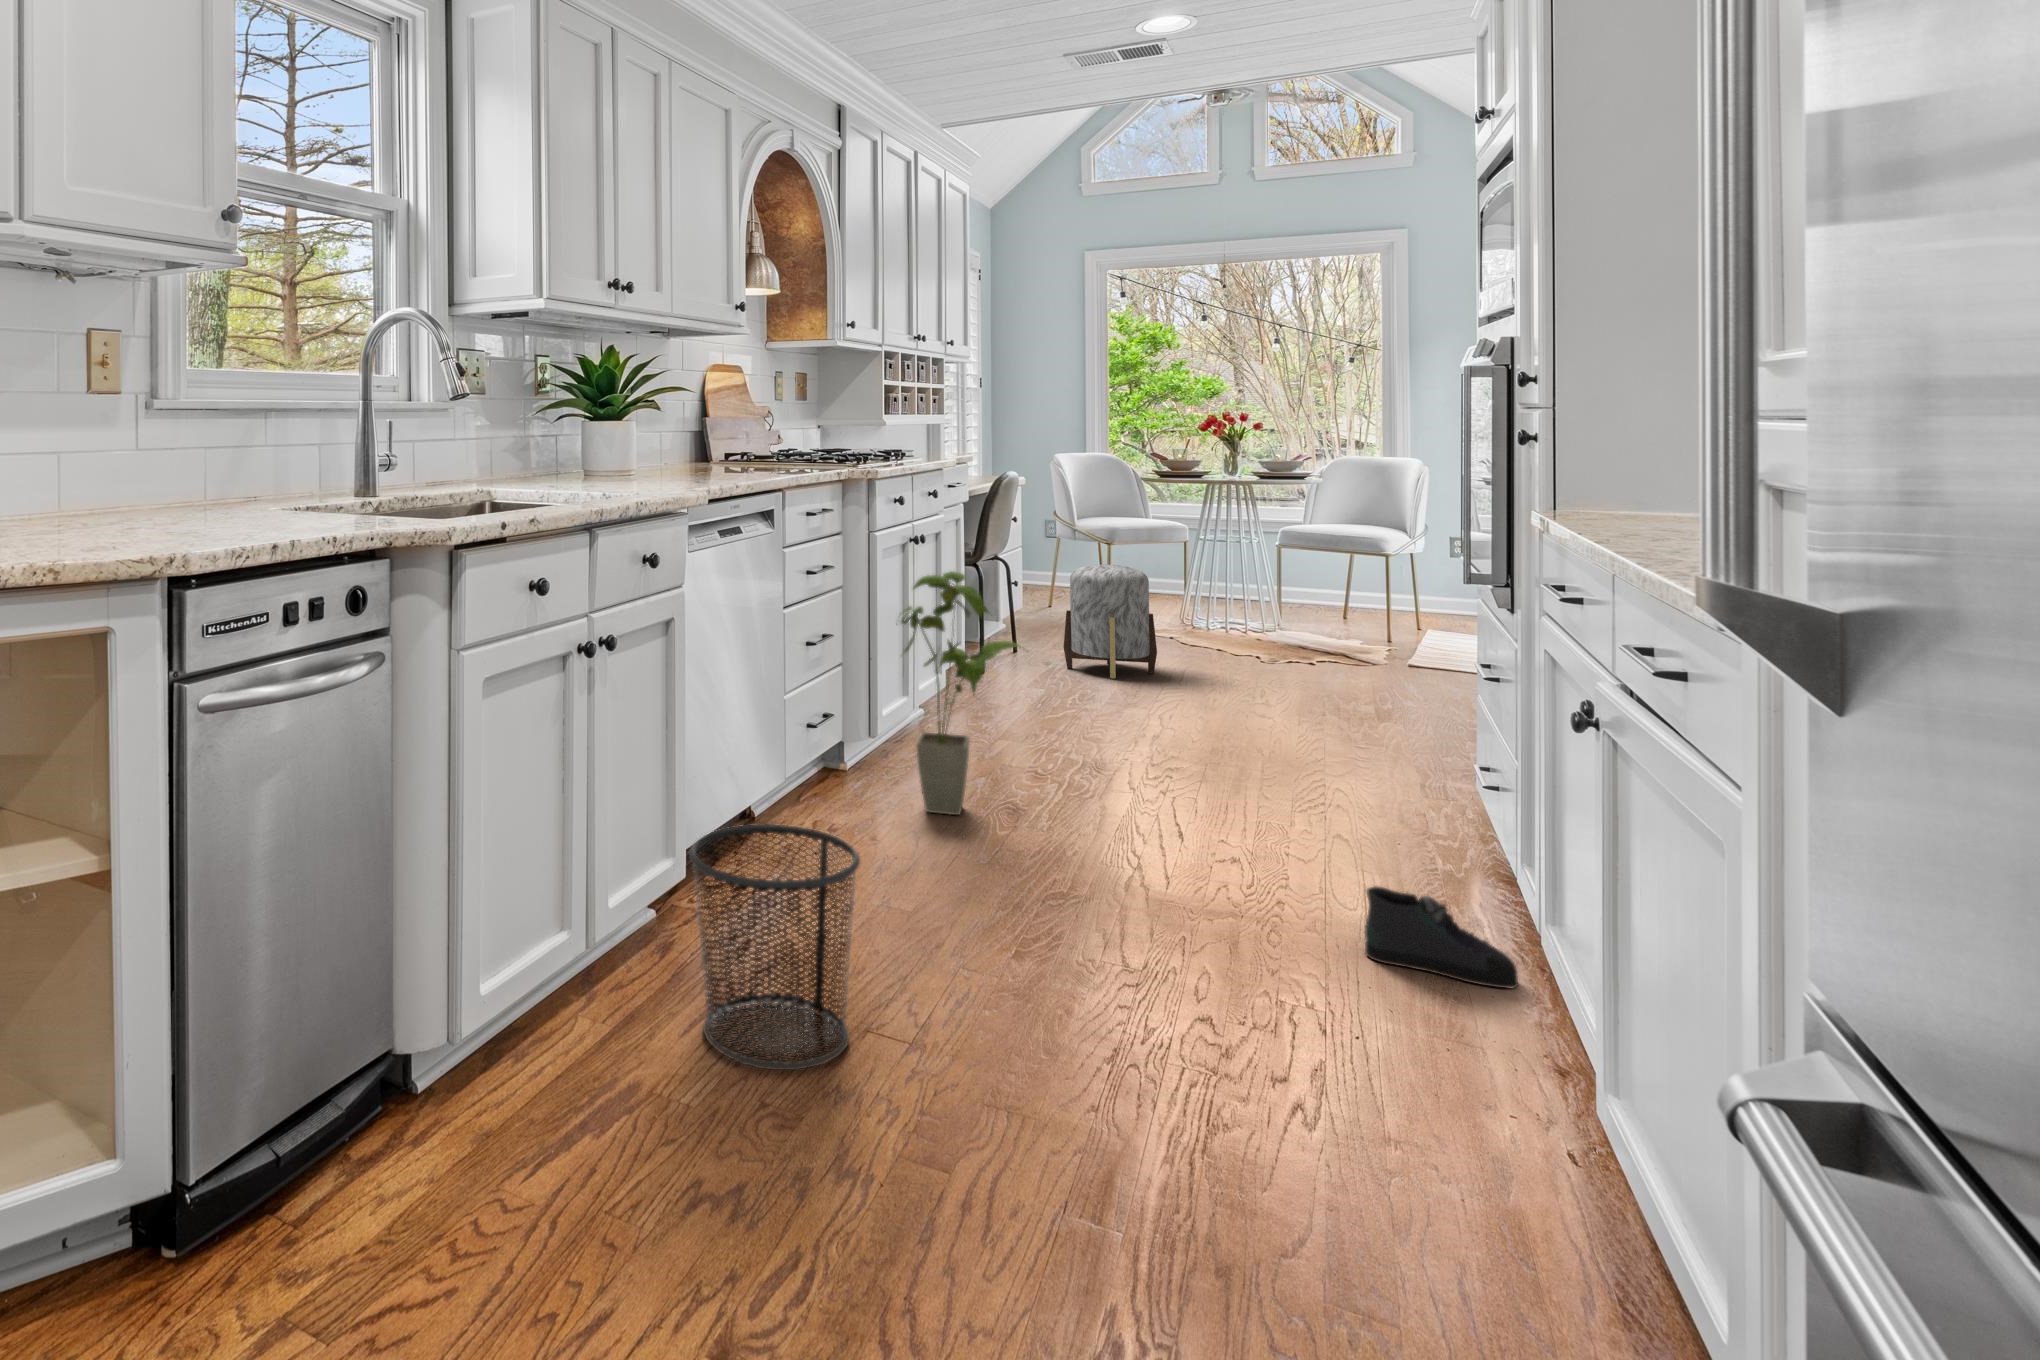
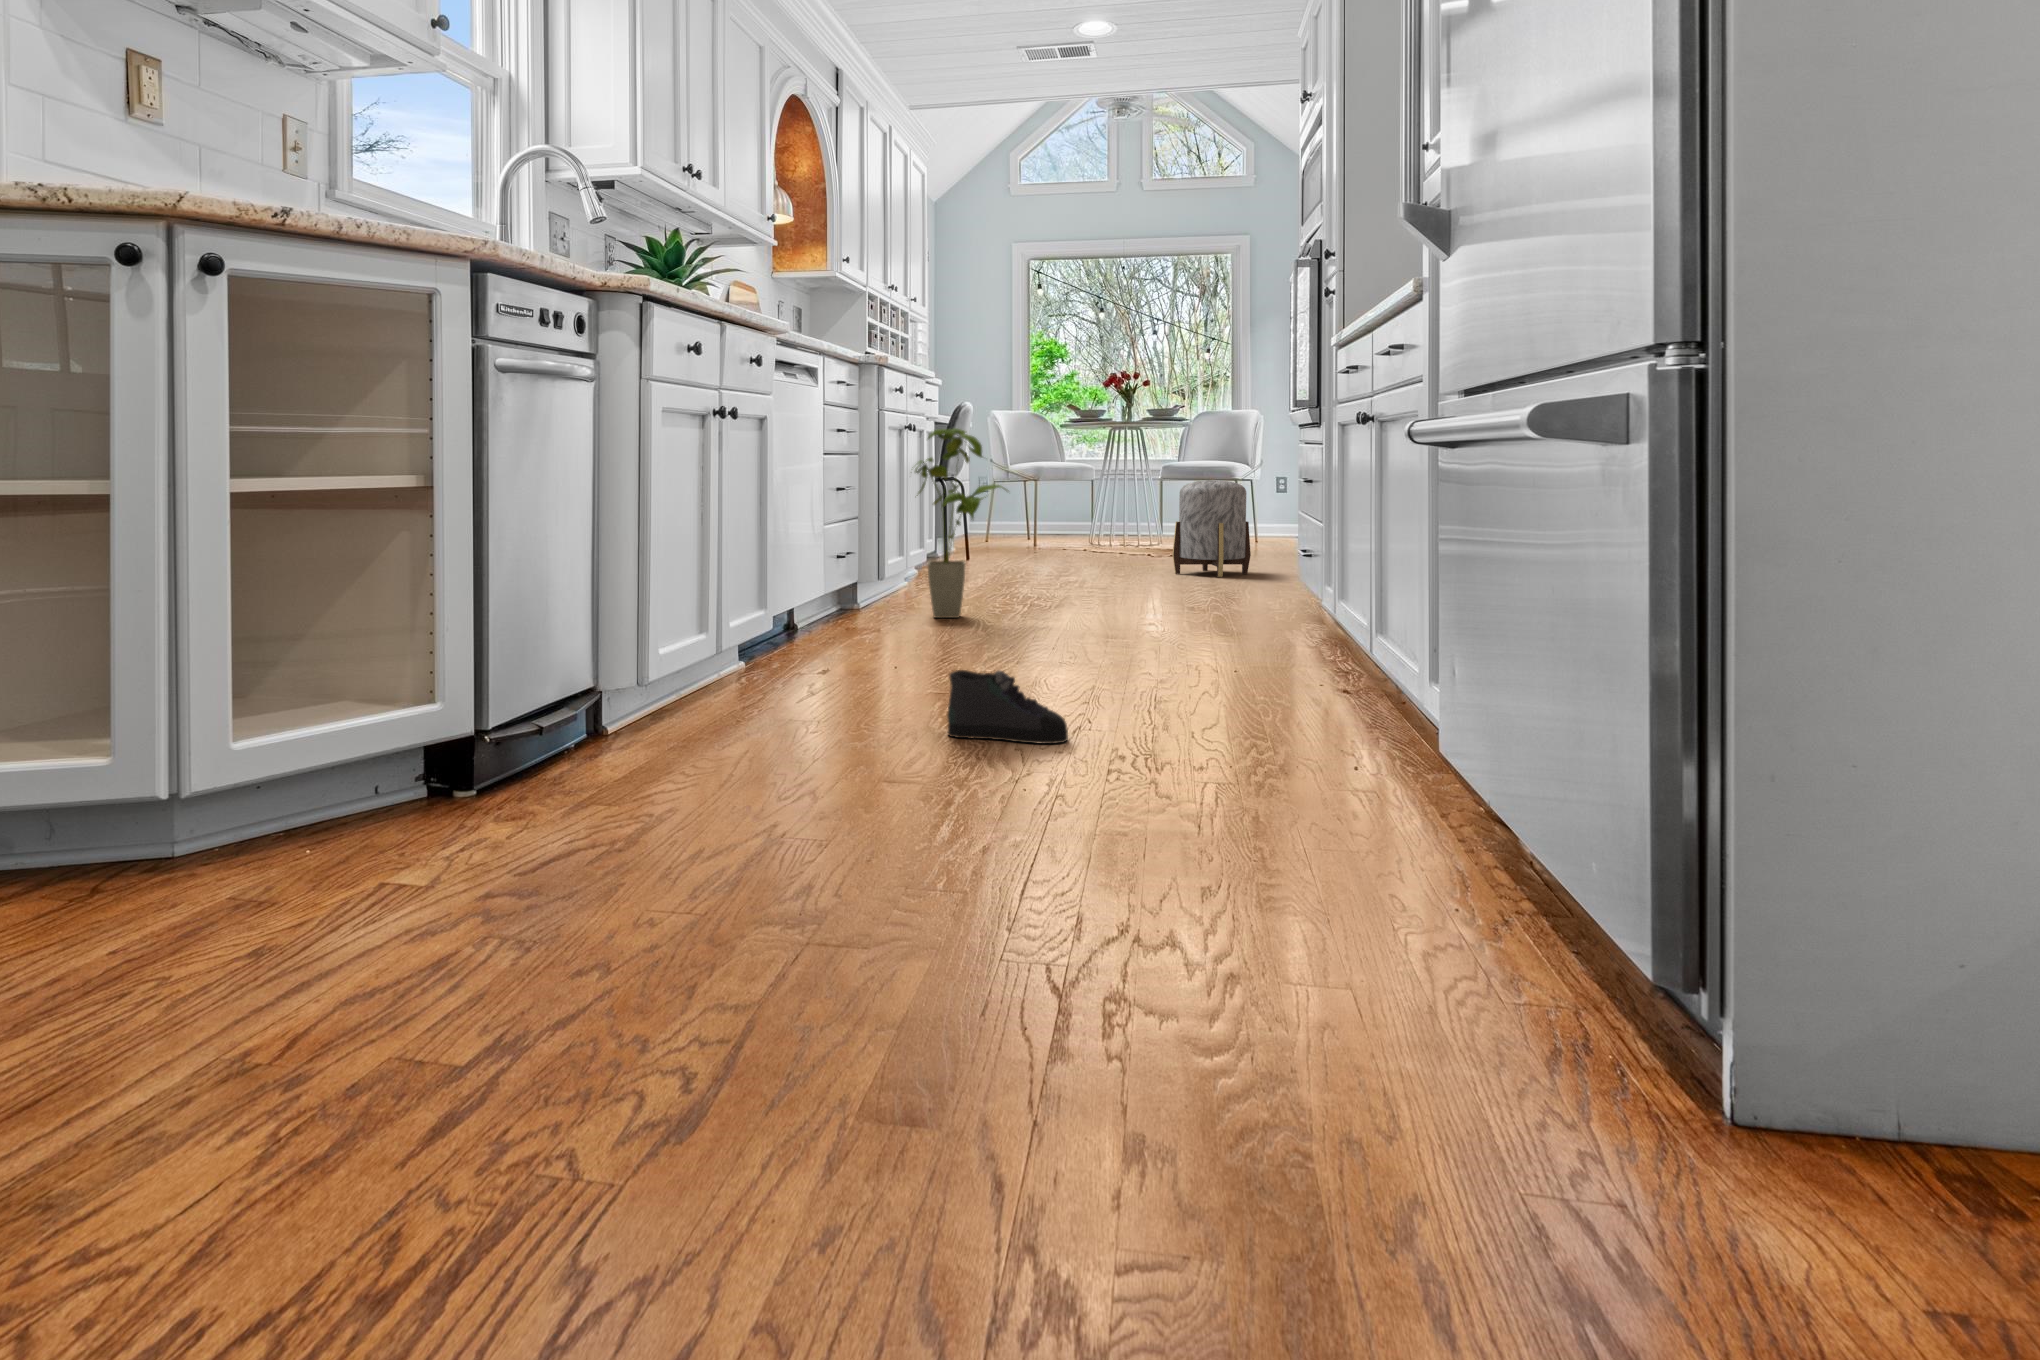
stool: present [1064,565,1157,678] -> present [1172,480,1251,577]
waste bin: present [689,824,860,1070] -> none [810,555,937,703]
shoe: present [1365,886,1518,988] -> present [947,670,1068,744]

